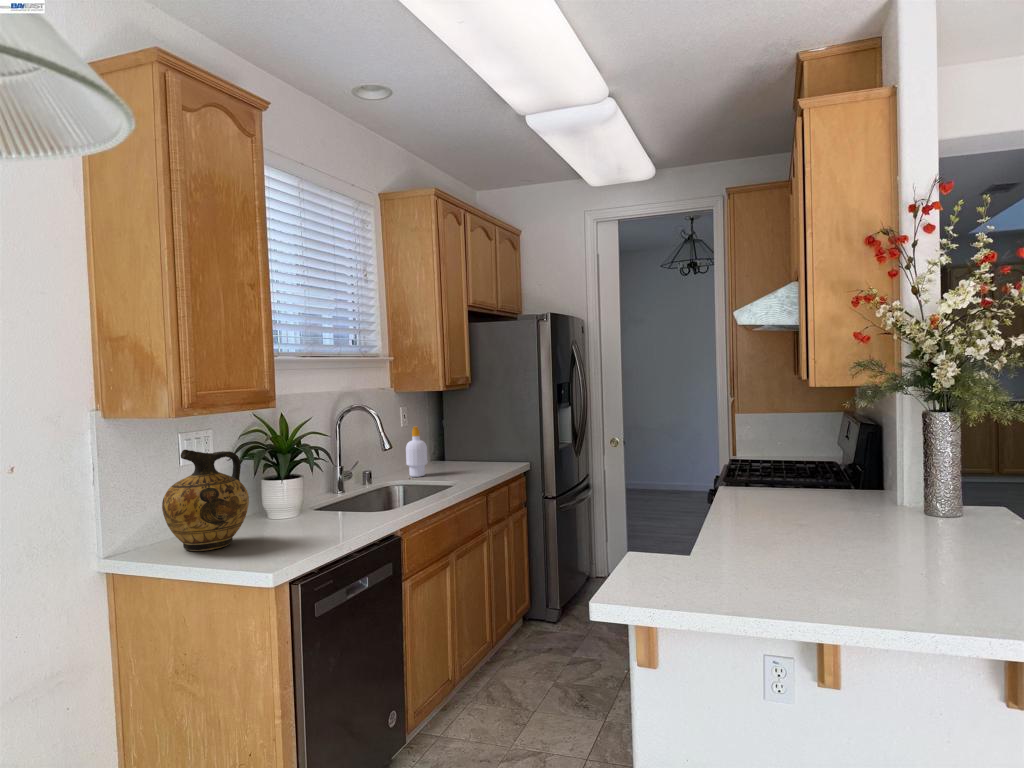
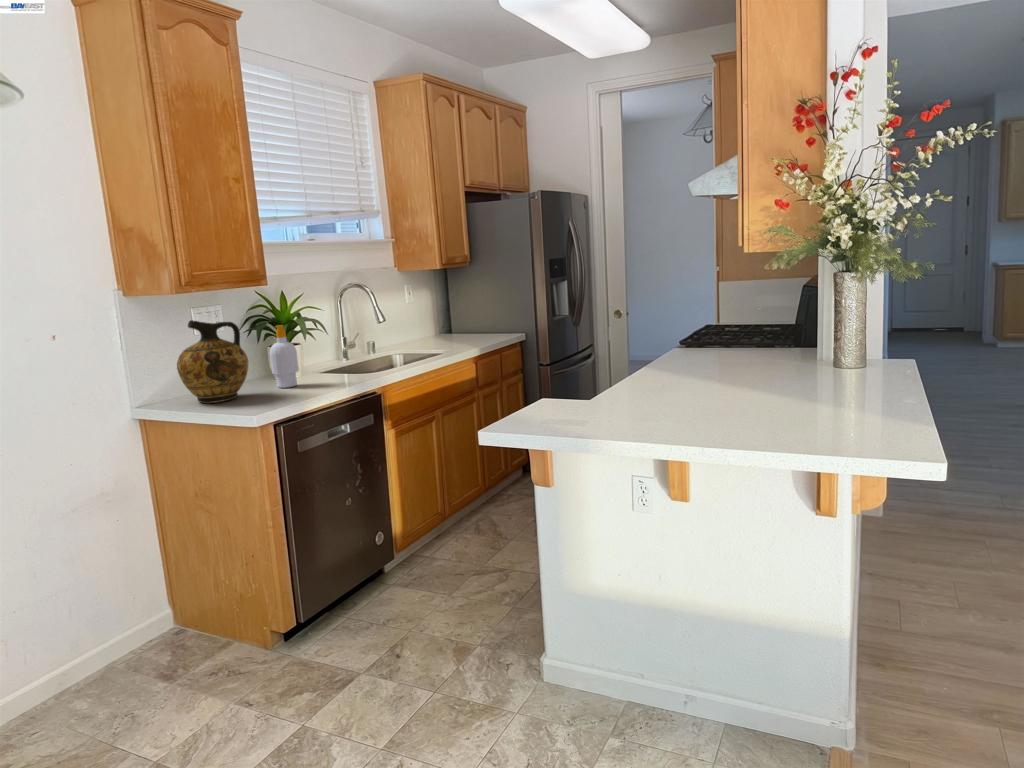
soap bottle: present [406,427,427,477] -> present [270,325,299,388]

